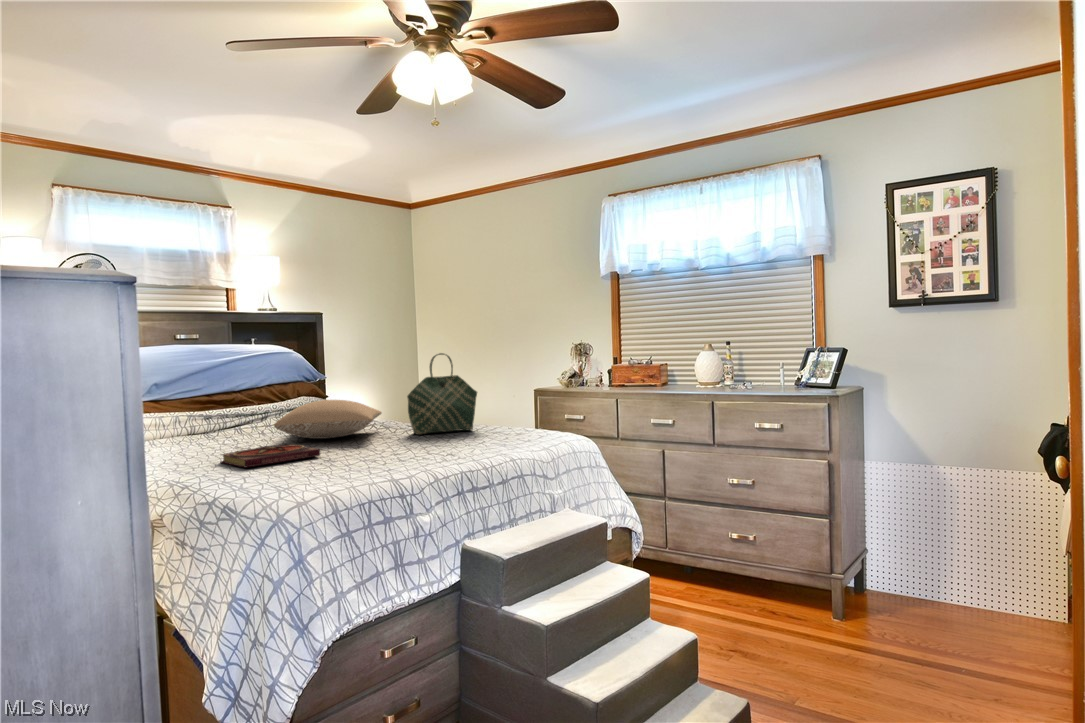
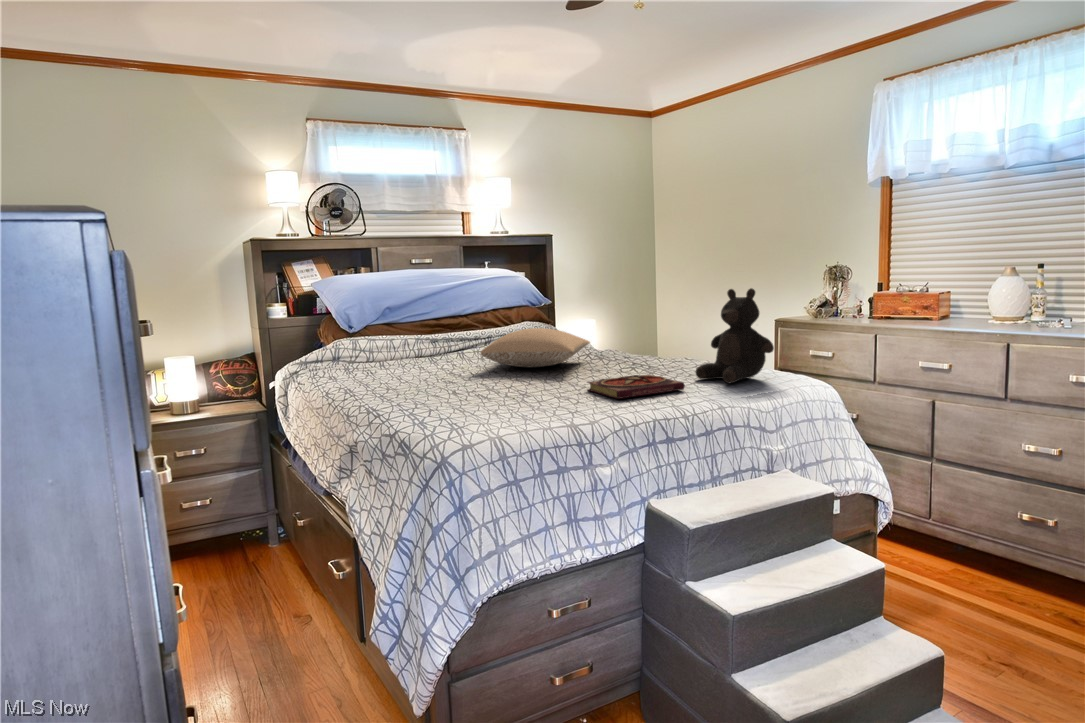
tote bag: present [407,353,477,435] -> none [613,280,691,368]
teddy bear: none [486,360,550,441] -> present [695,288,774,383]
book: present [221,445,320,468] -> present [587,374,685,399]

